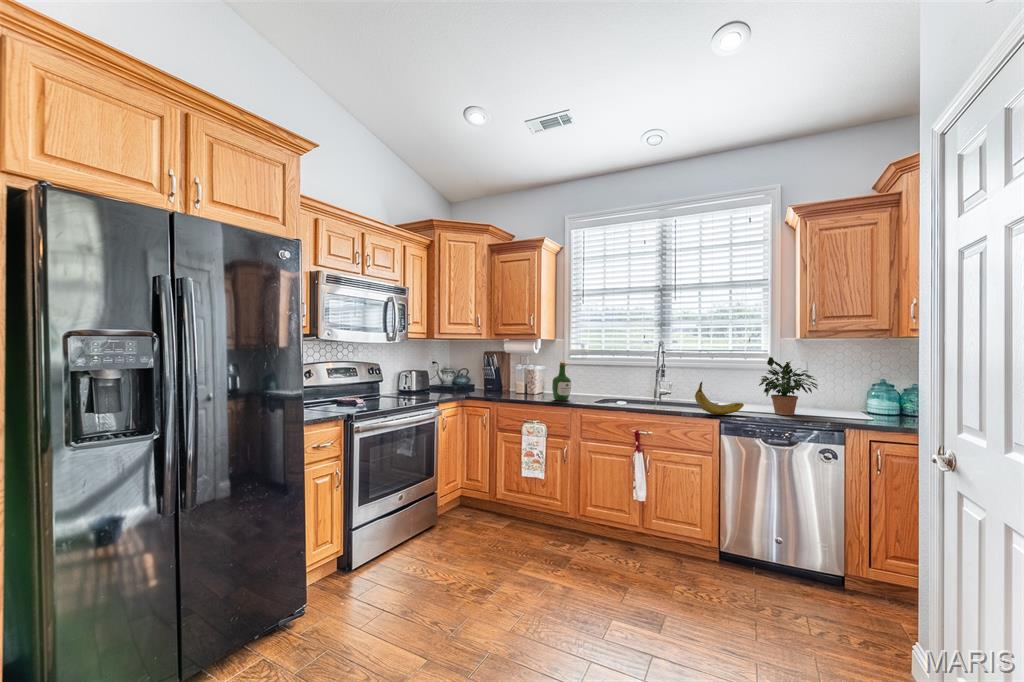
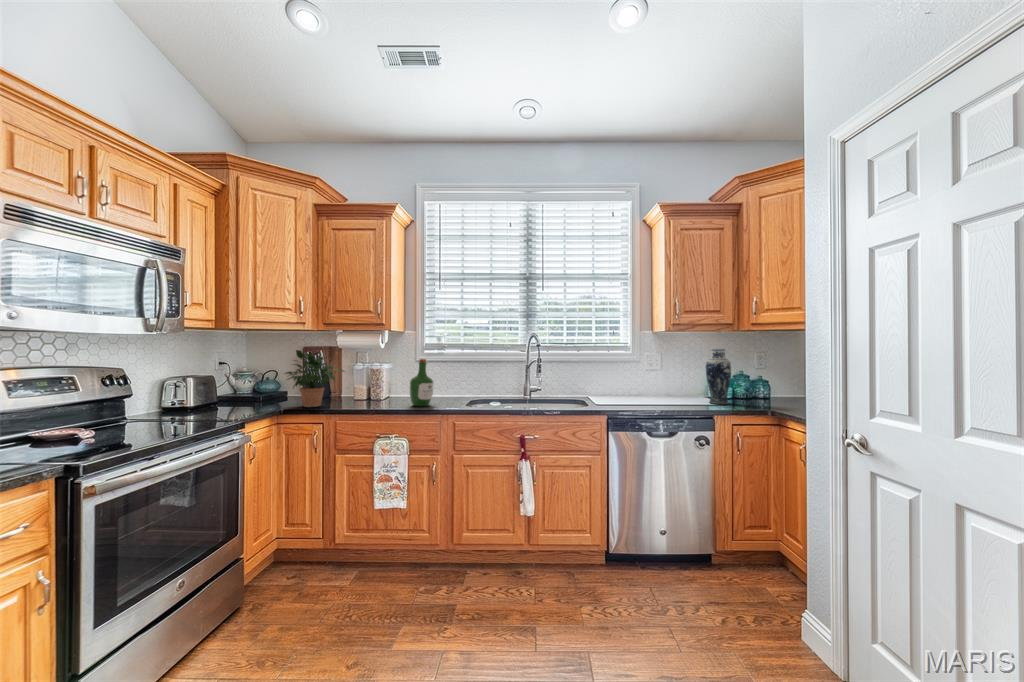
potted plant: present [759,357,818,415] -> present [285,350,344,407]
vase: none [856,358,889,419] -> present [706,349,731,404]
banana: present [695,382,744,415] -> none [584,376,626,411]

